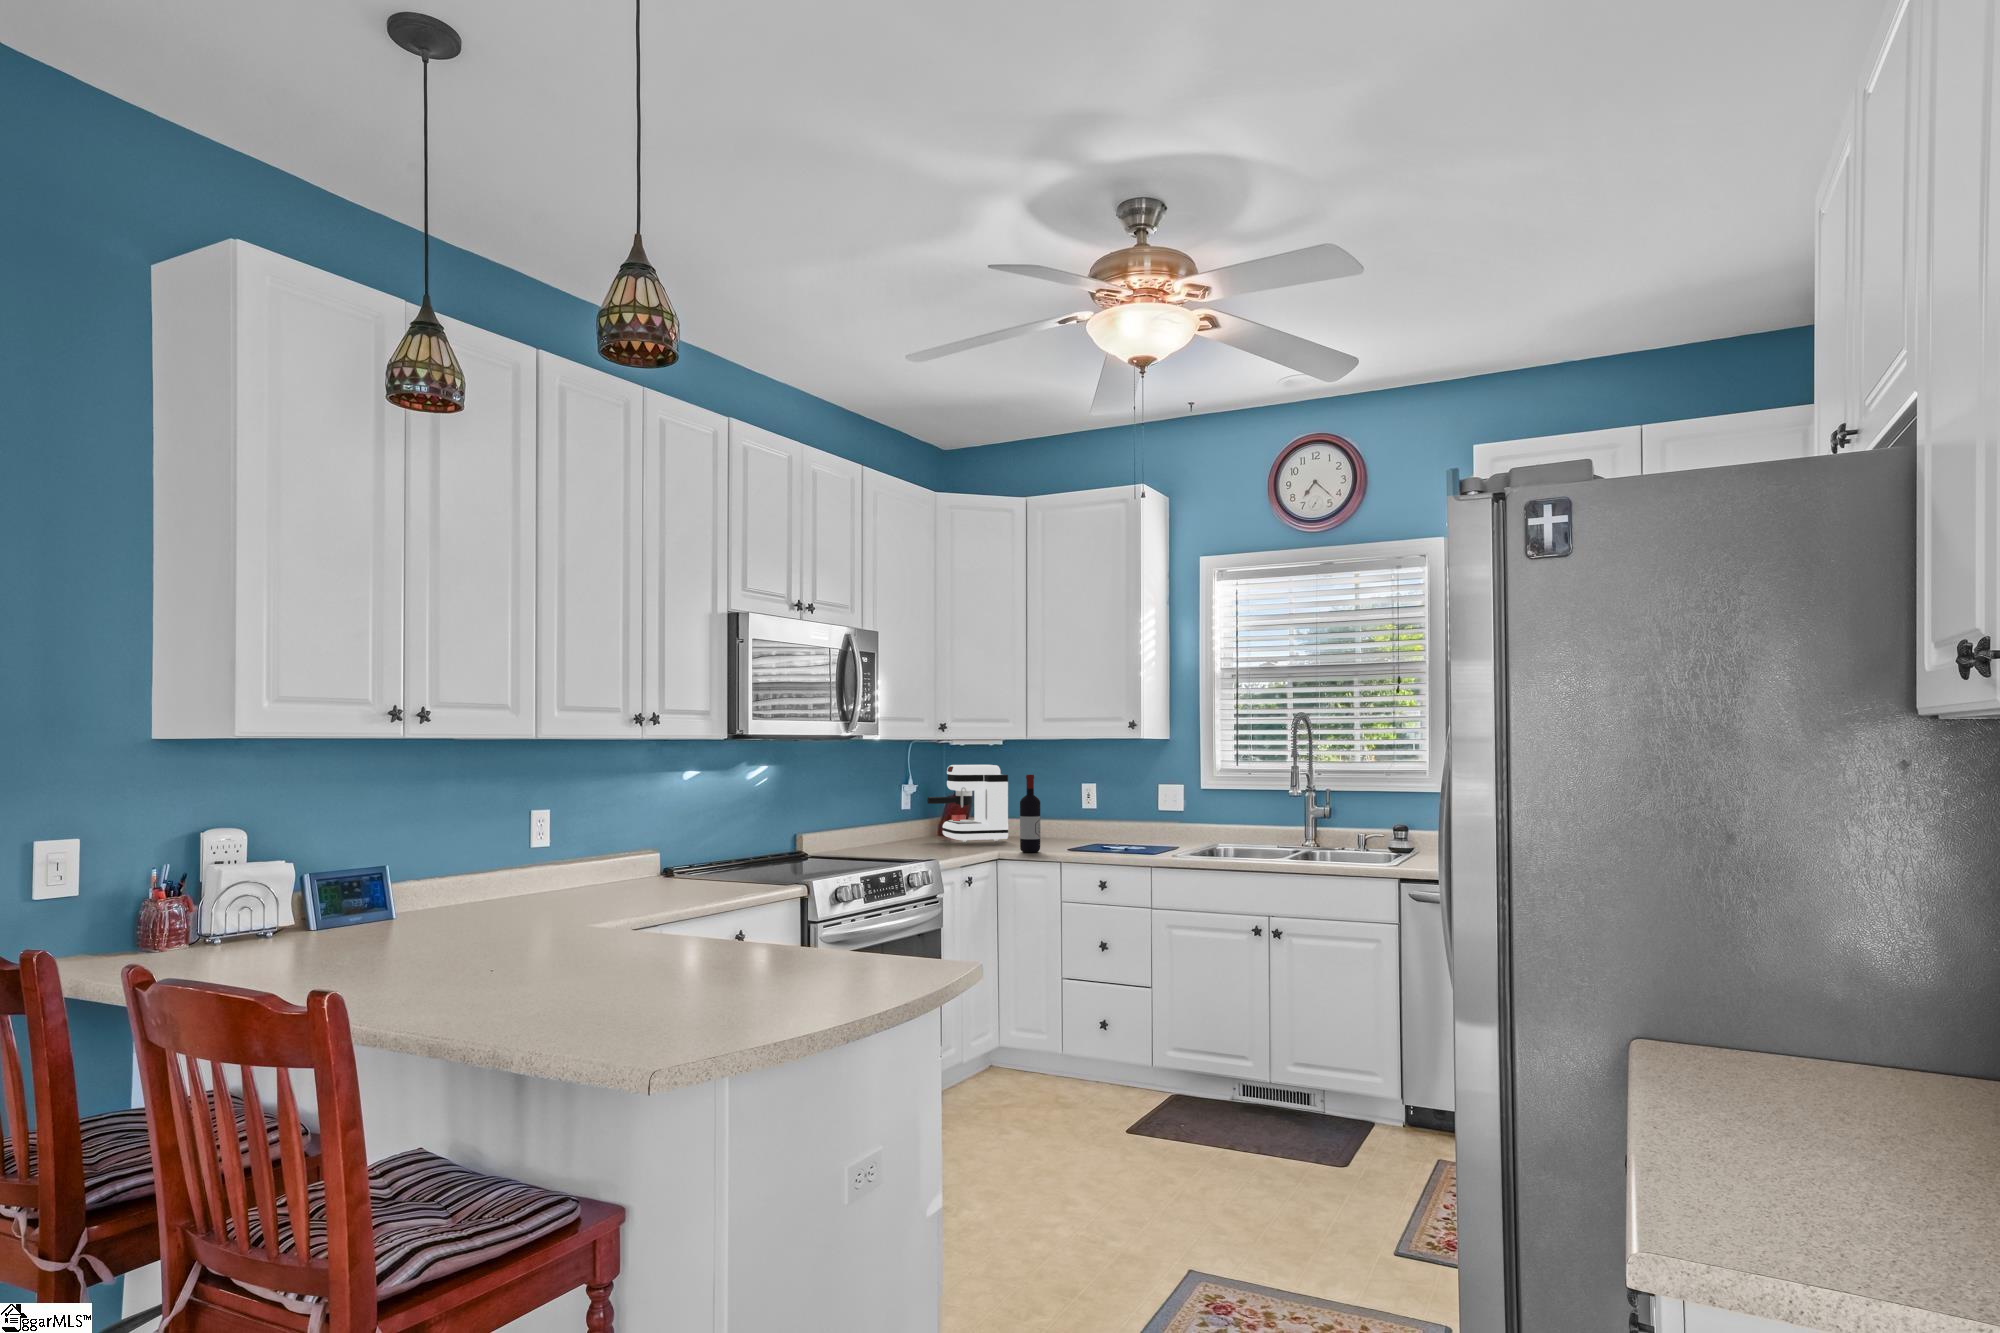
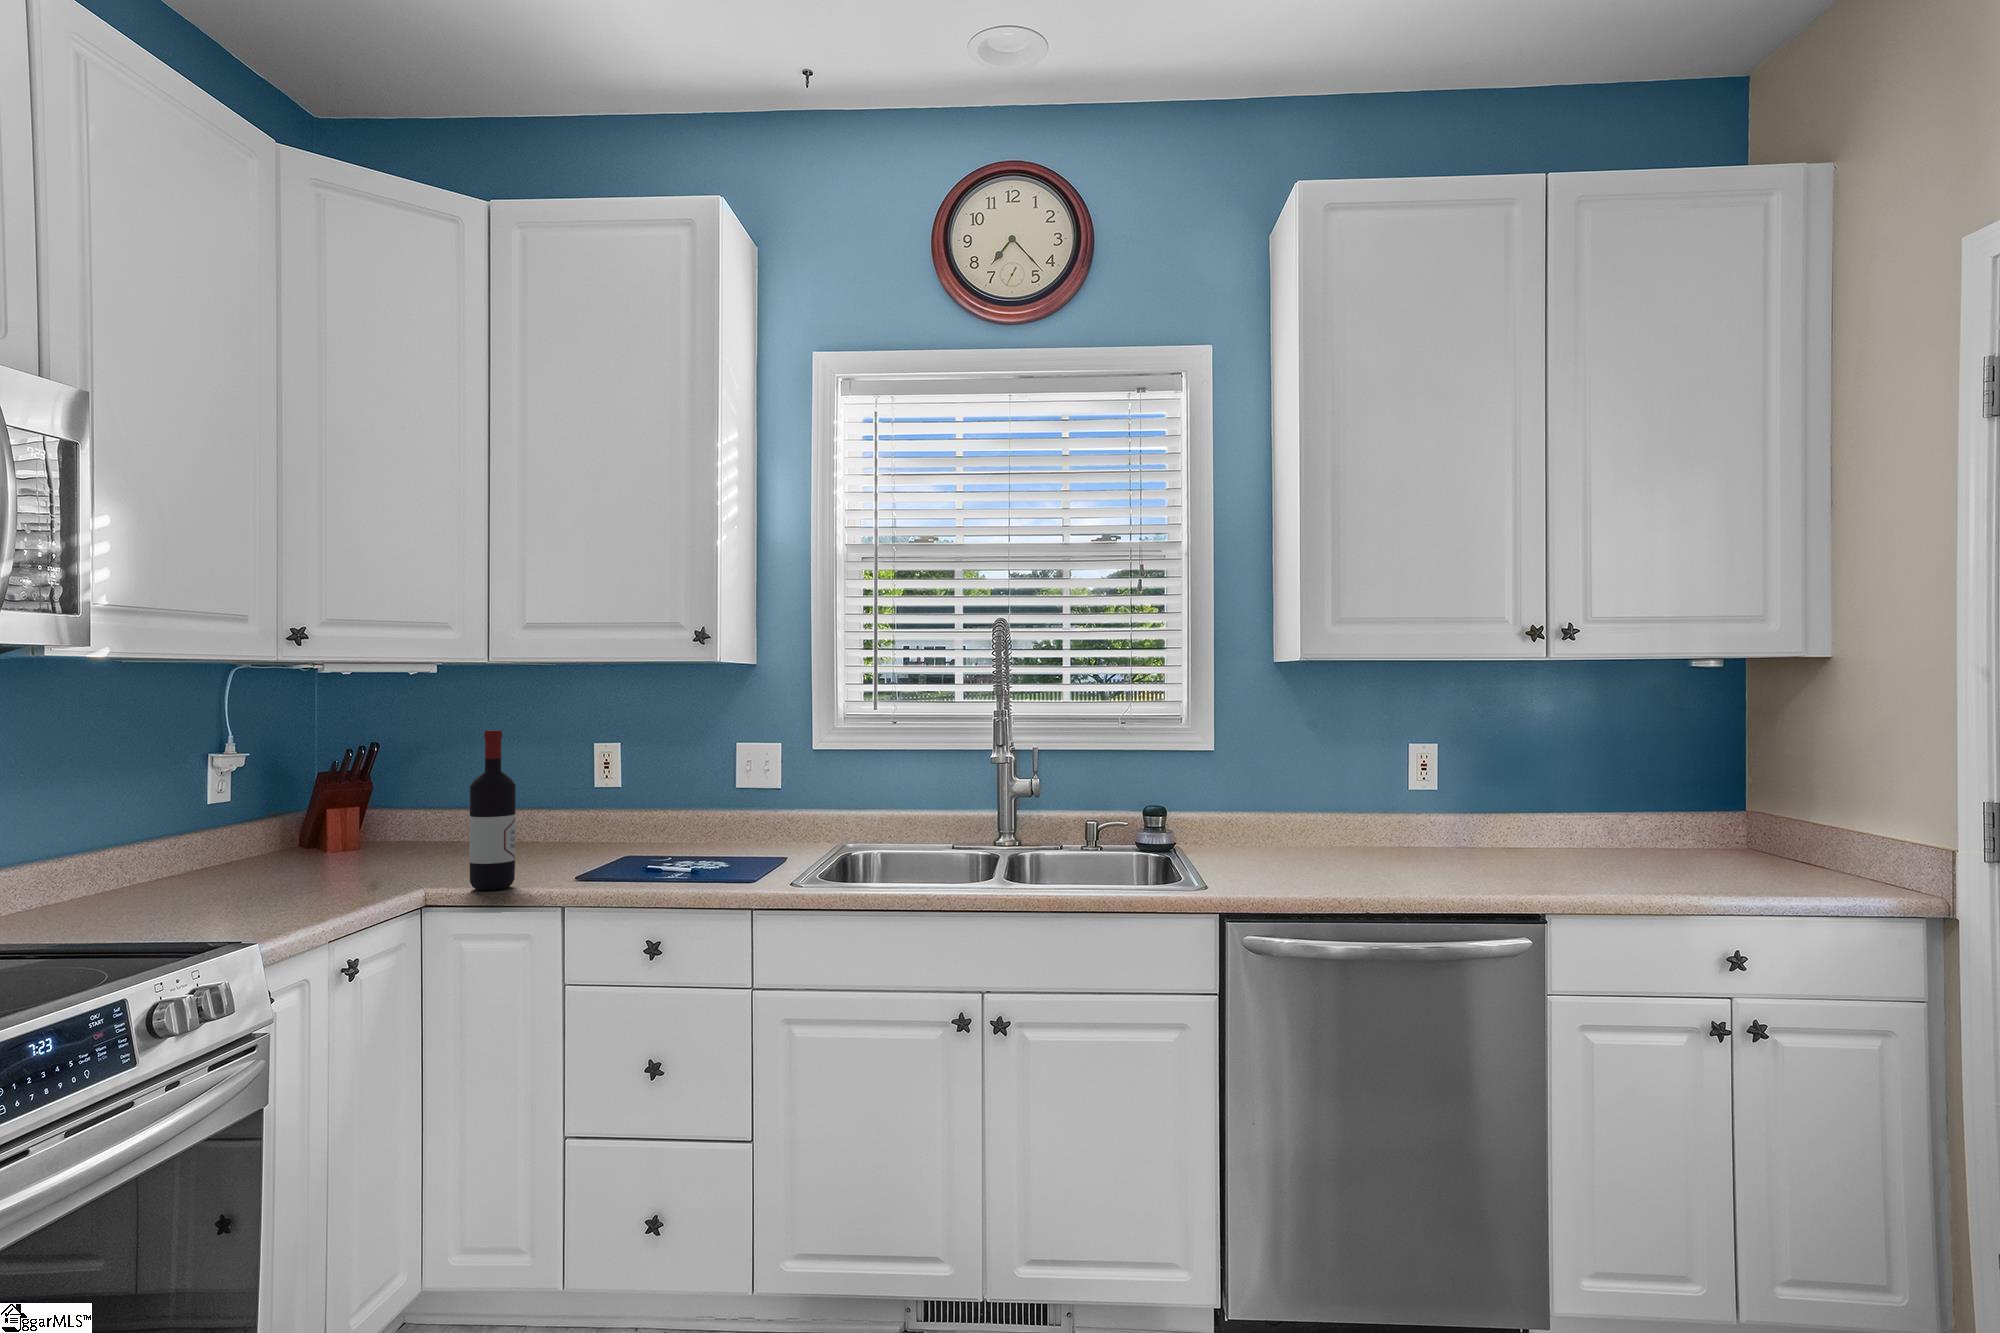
coffee maker: present [927,765,1008,842] -> none [268,713,446,864]

